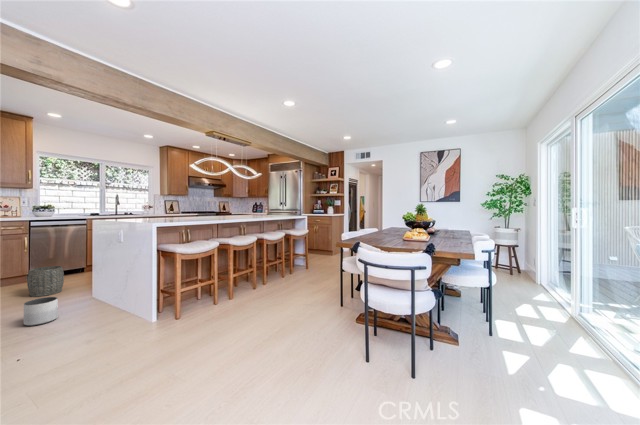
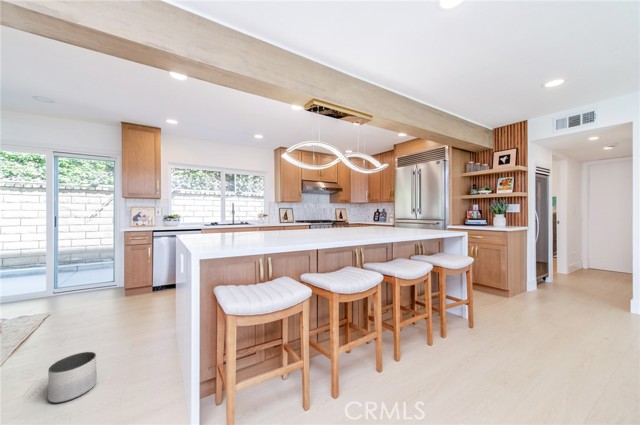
woven basket: present [27,266,64,297] -> none [125,286,160,324]

